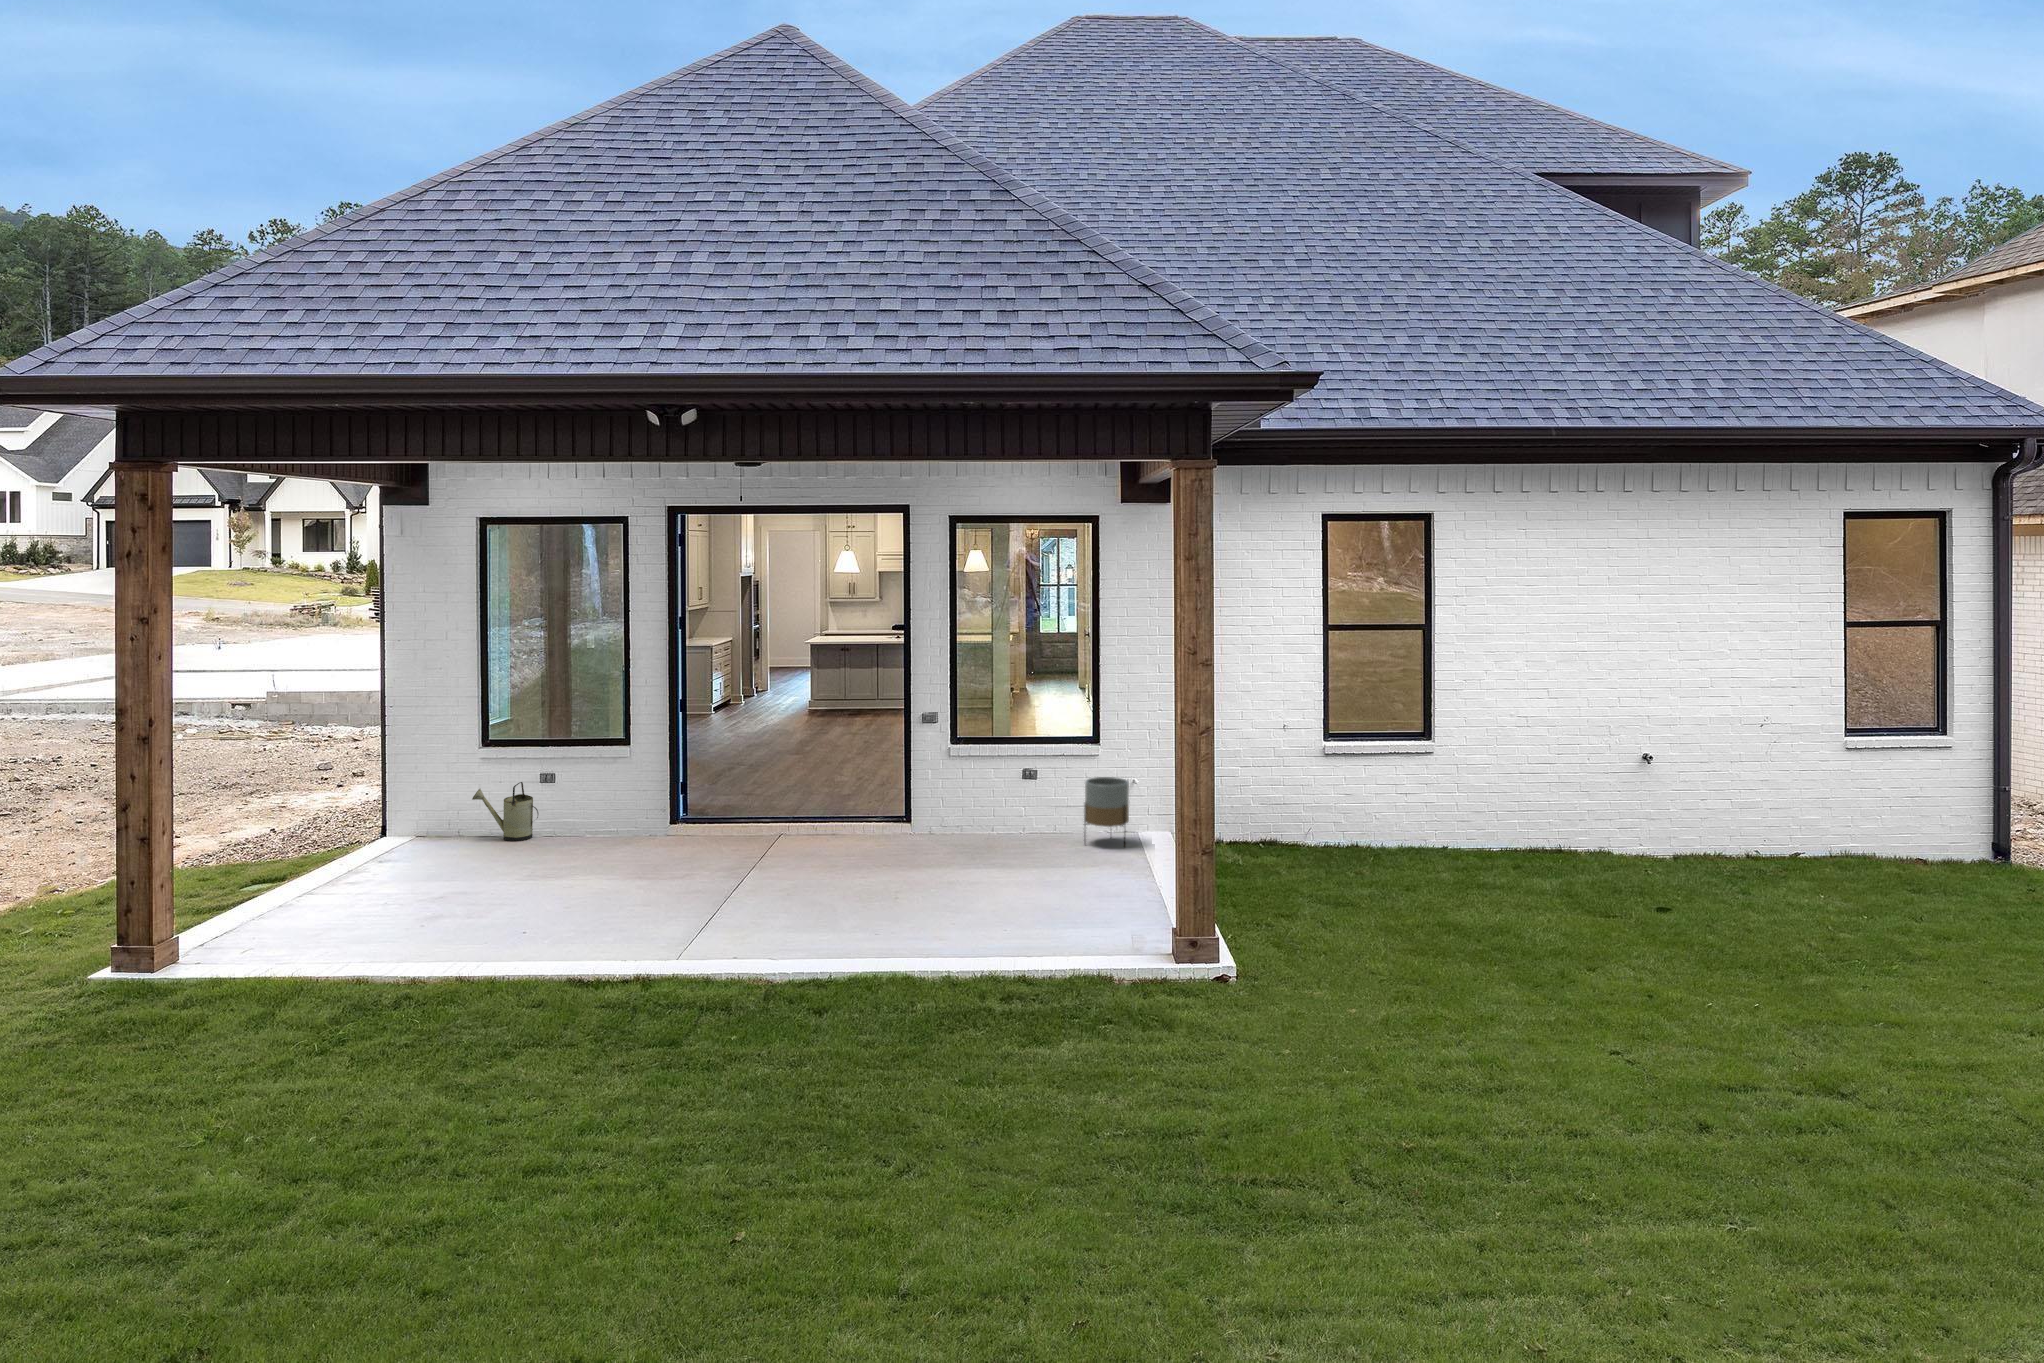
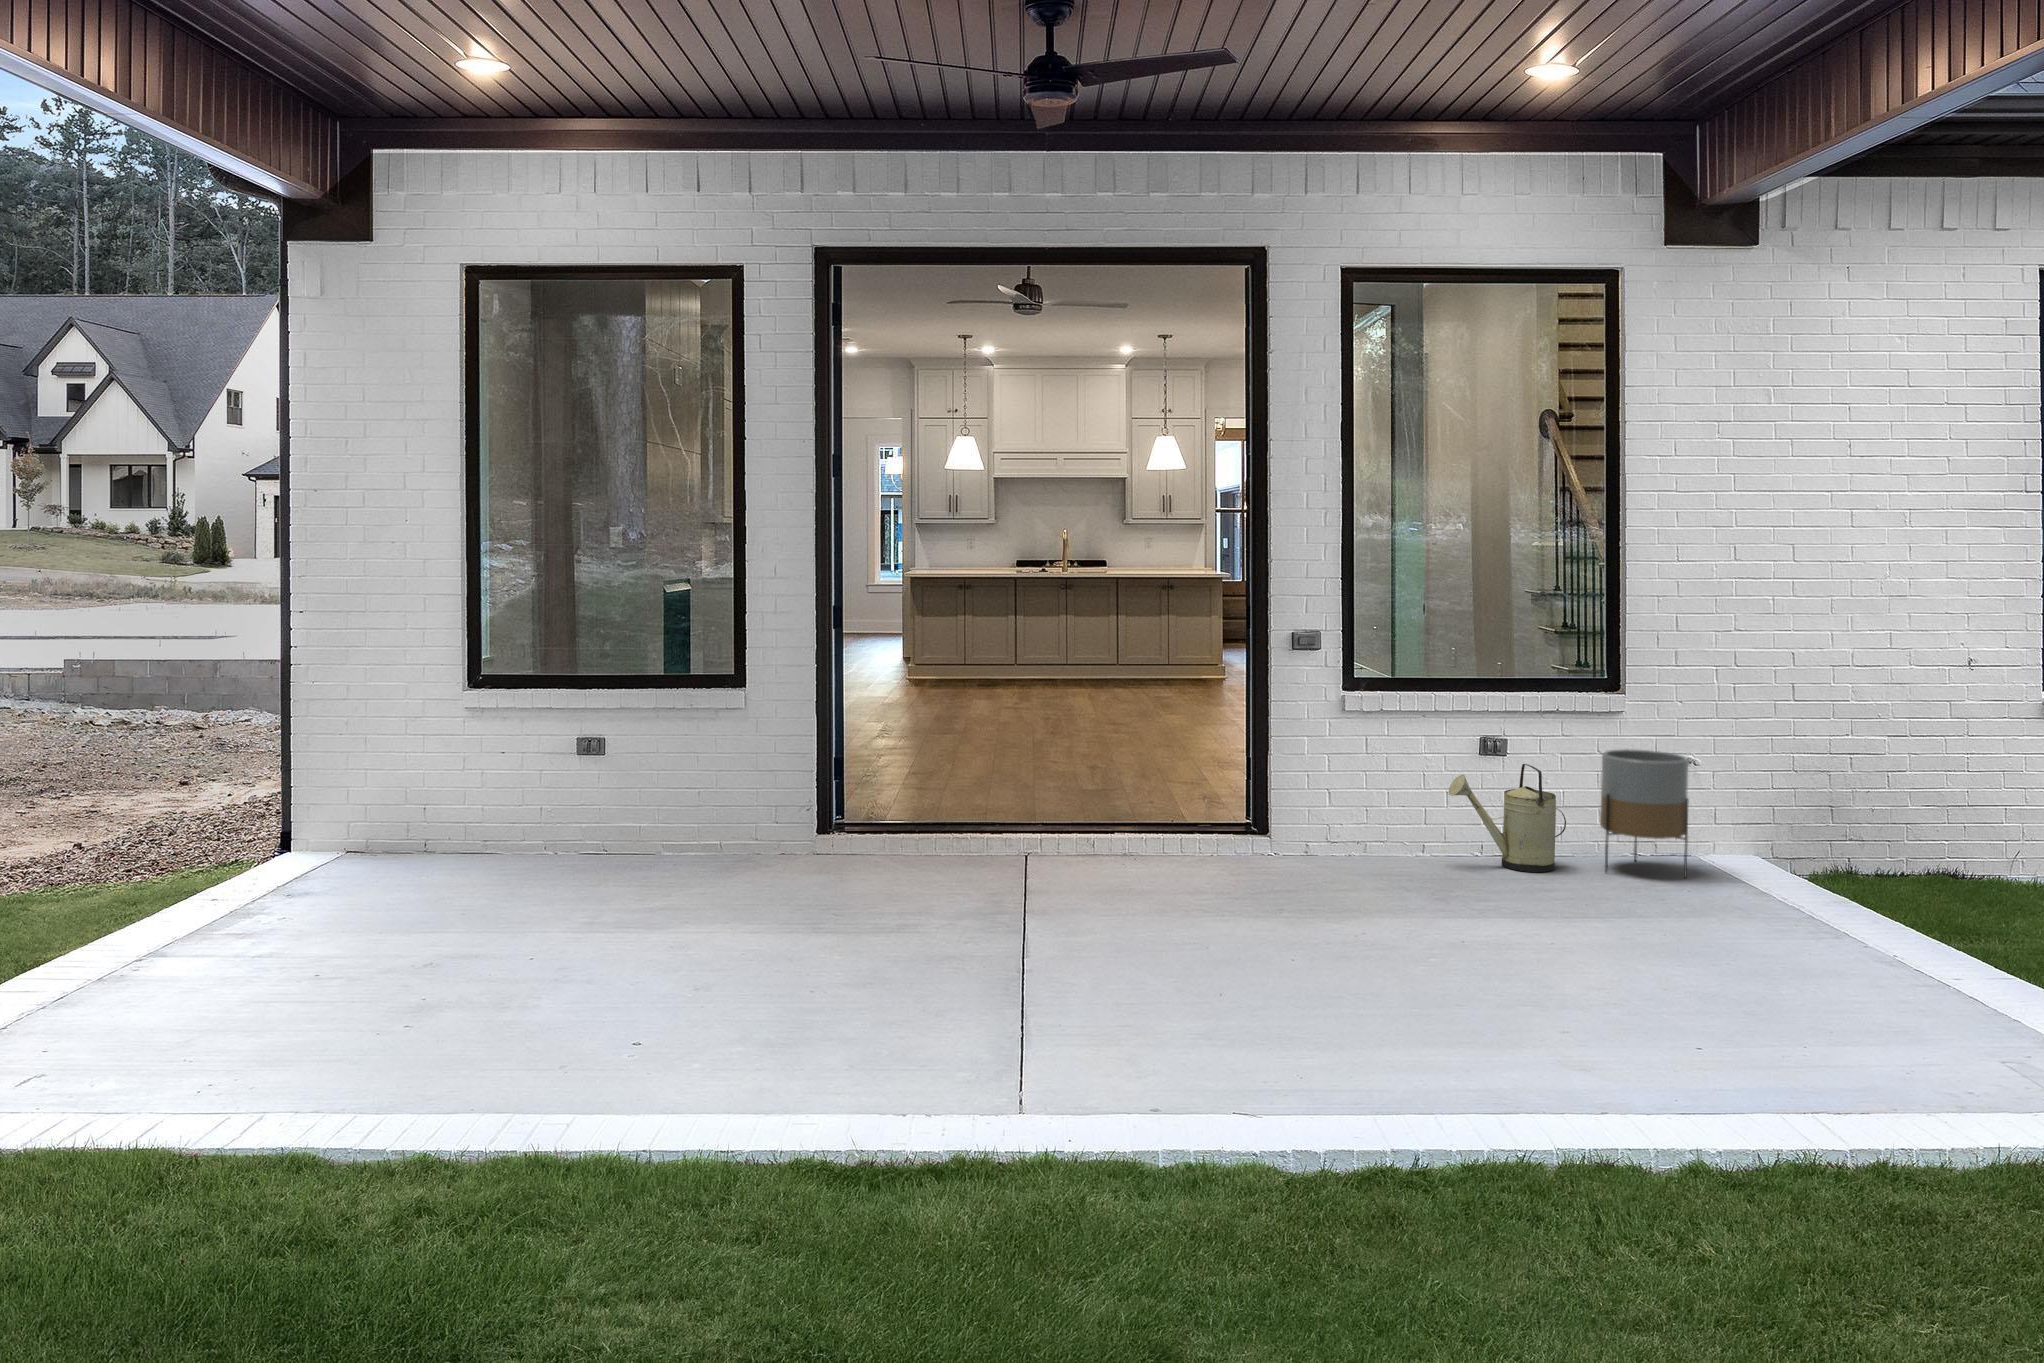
watering can: present [472,782,538,841] -> present [1449,764,1566,872]

